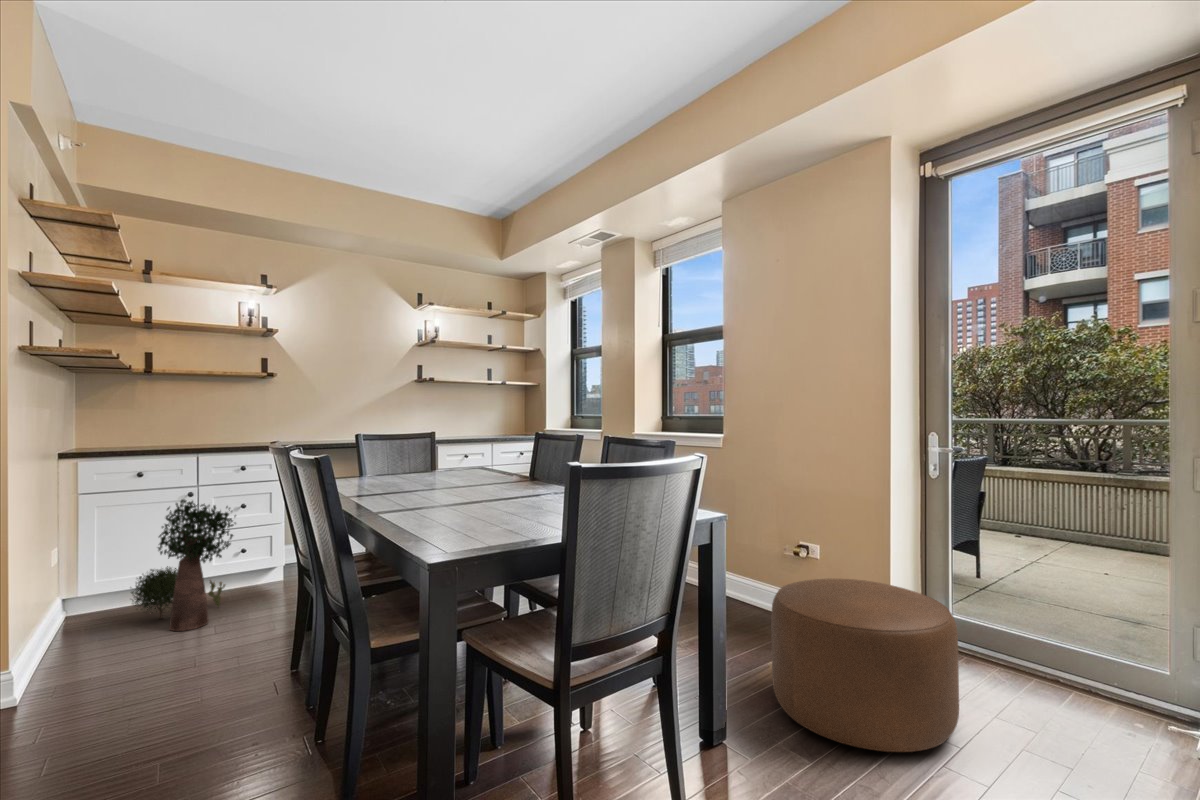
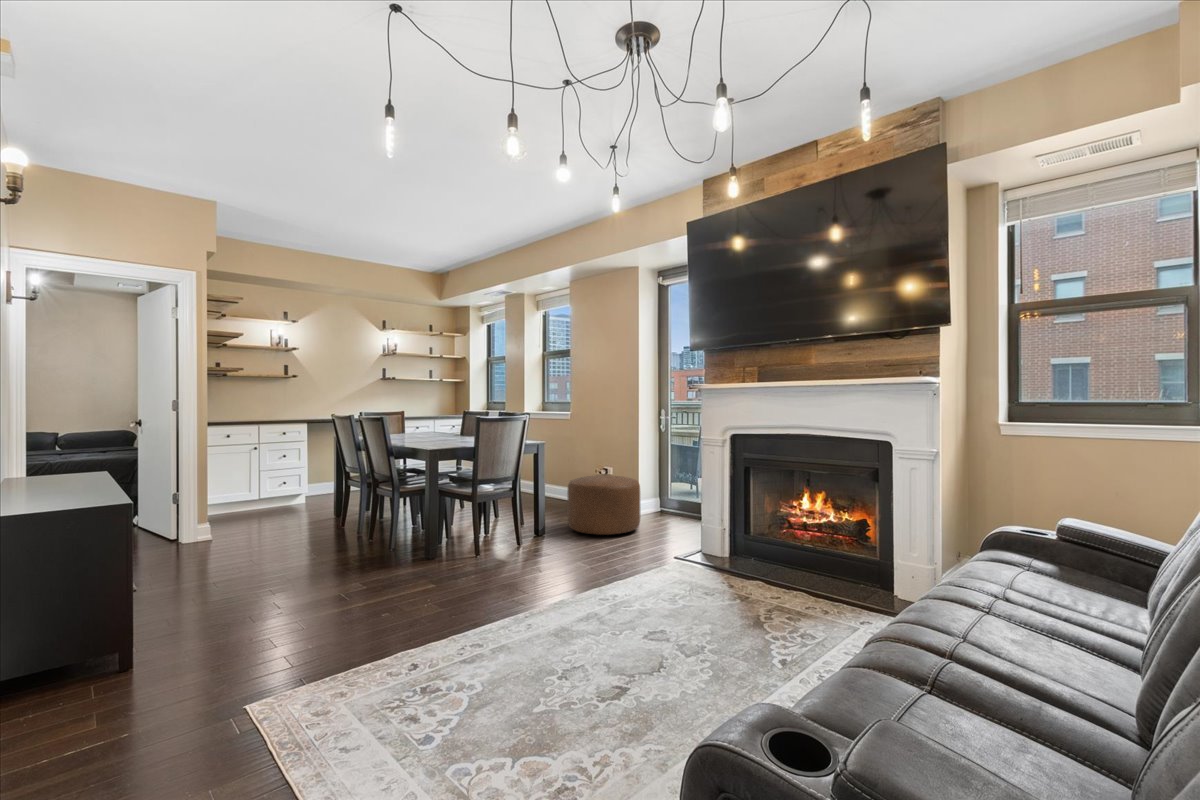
potted plant: present [131,499,236,631] -> none [227,449,289,520]

